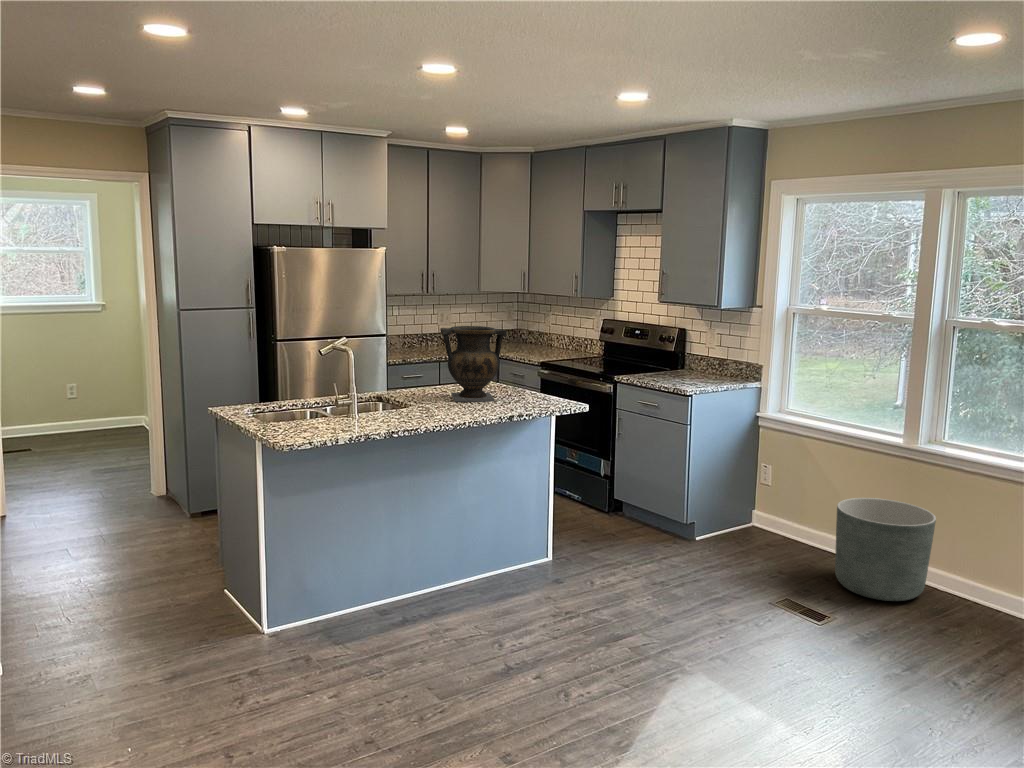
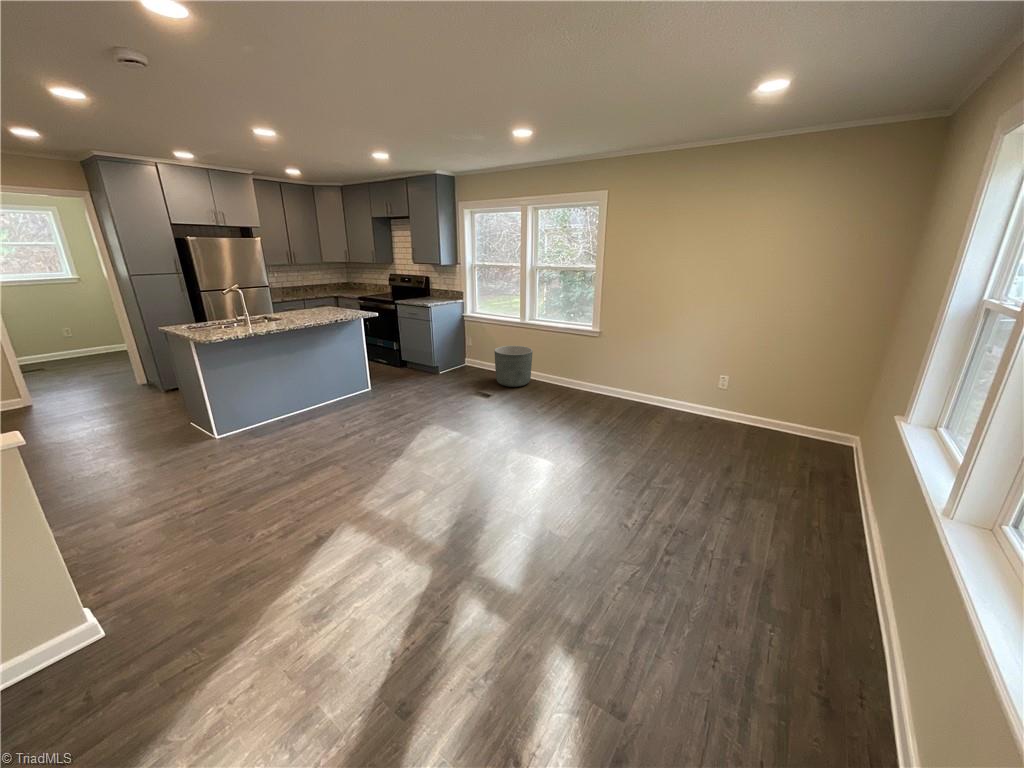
vase: present [440,326,507,402] -> none [294,277,331,316]

